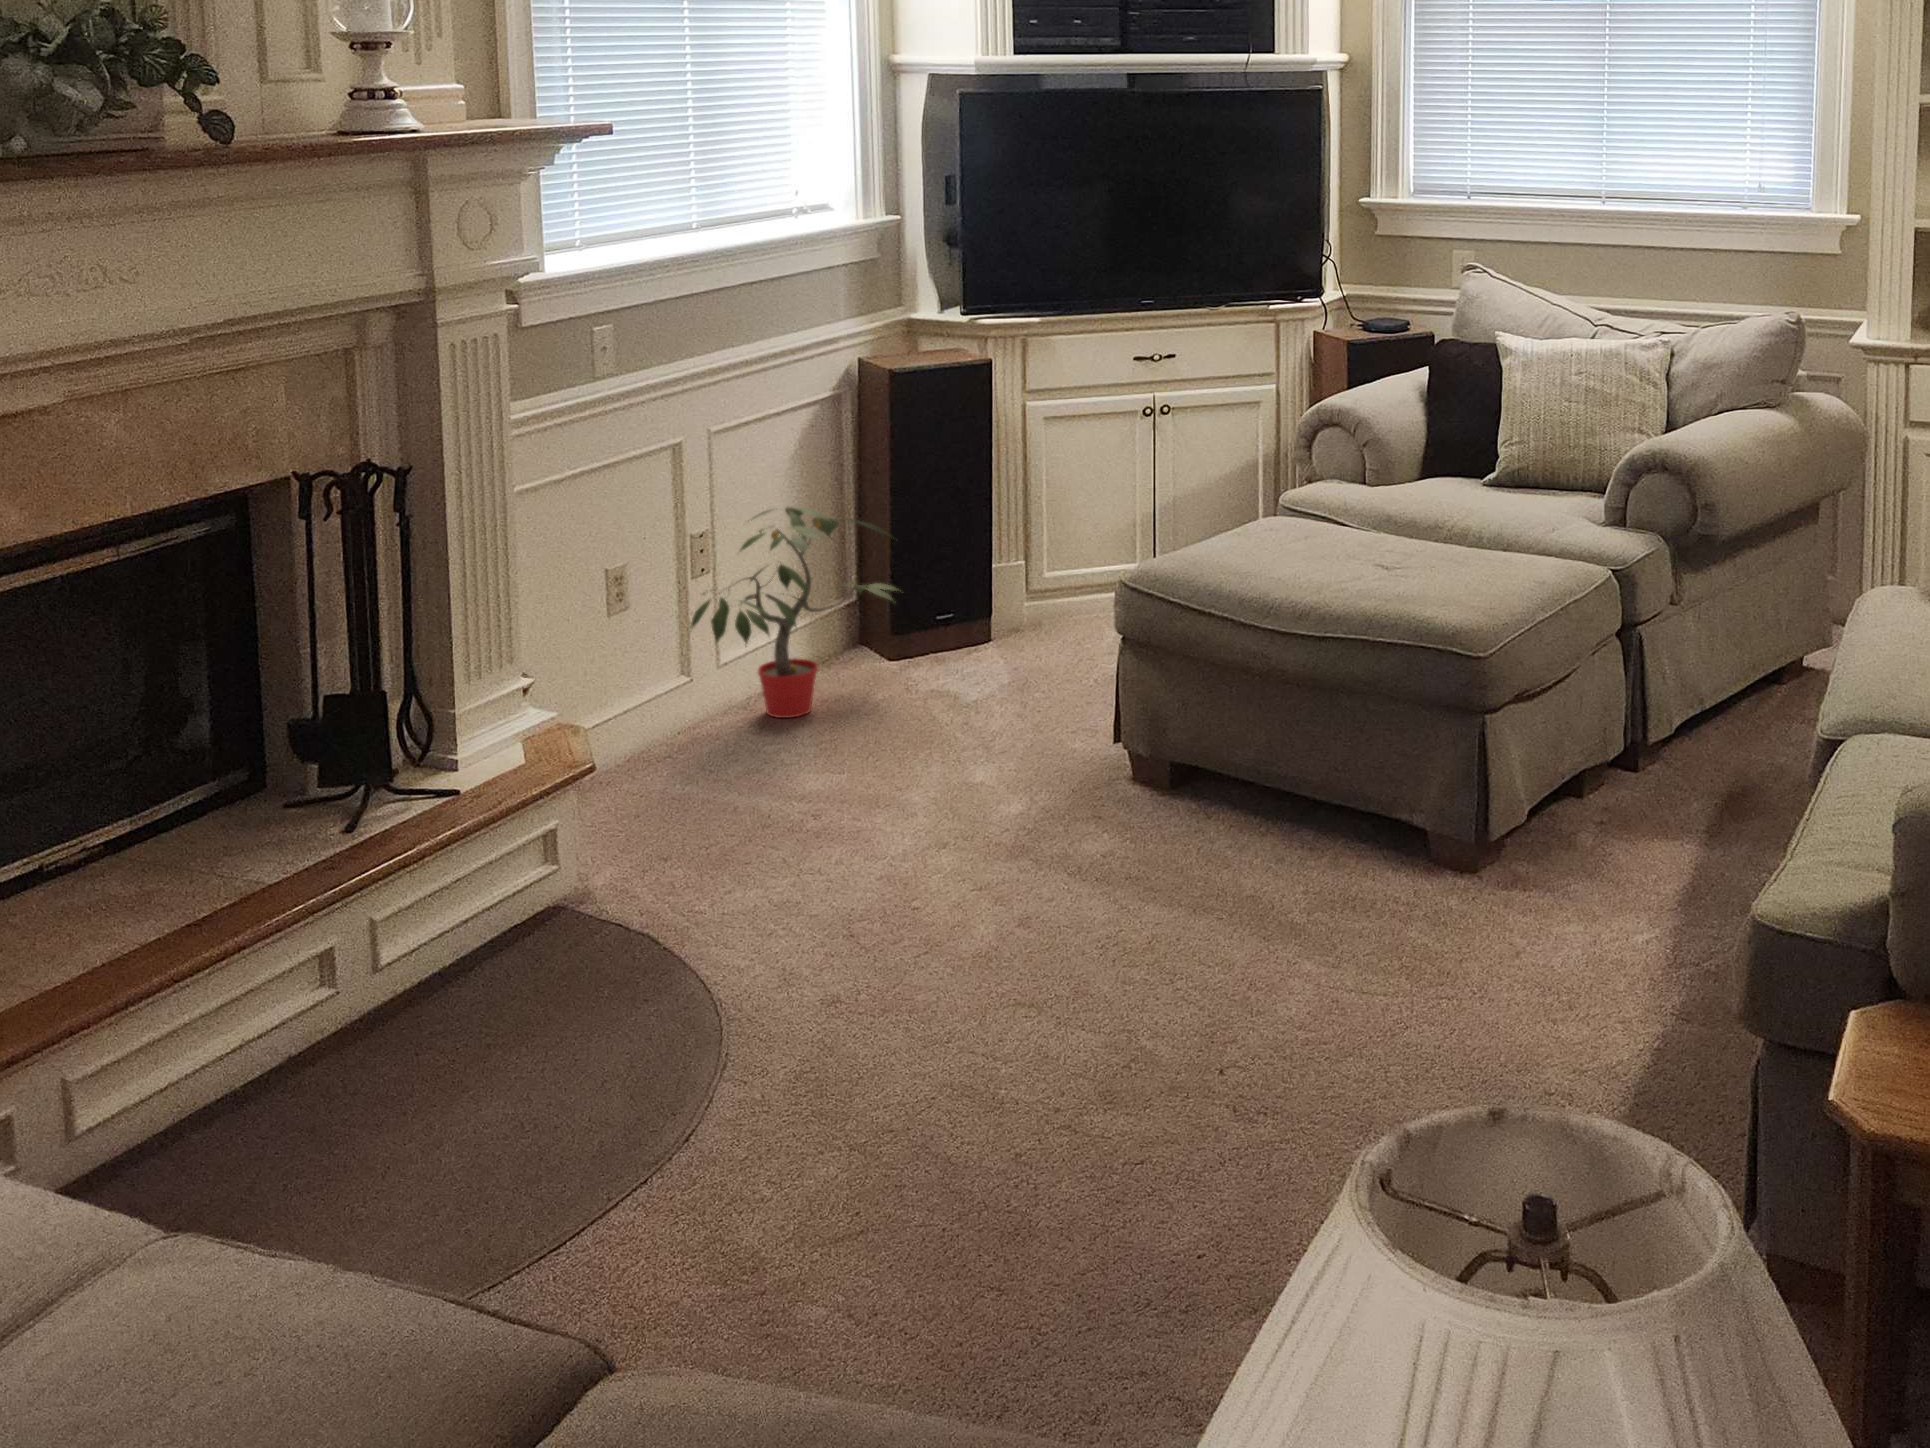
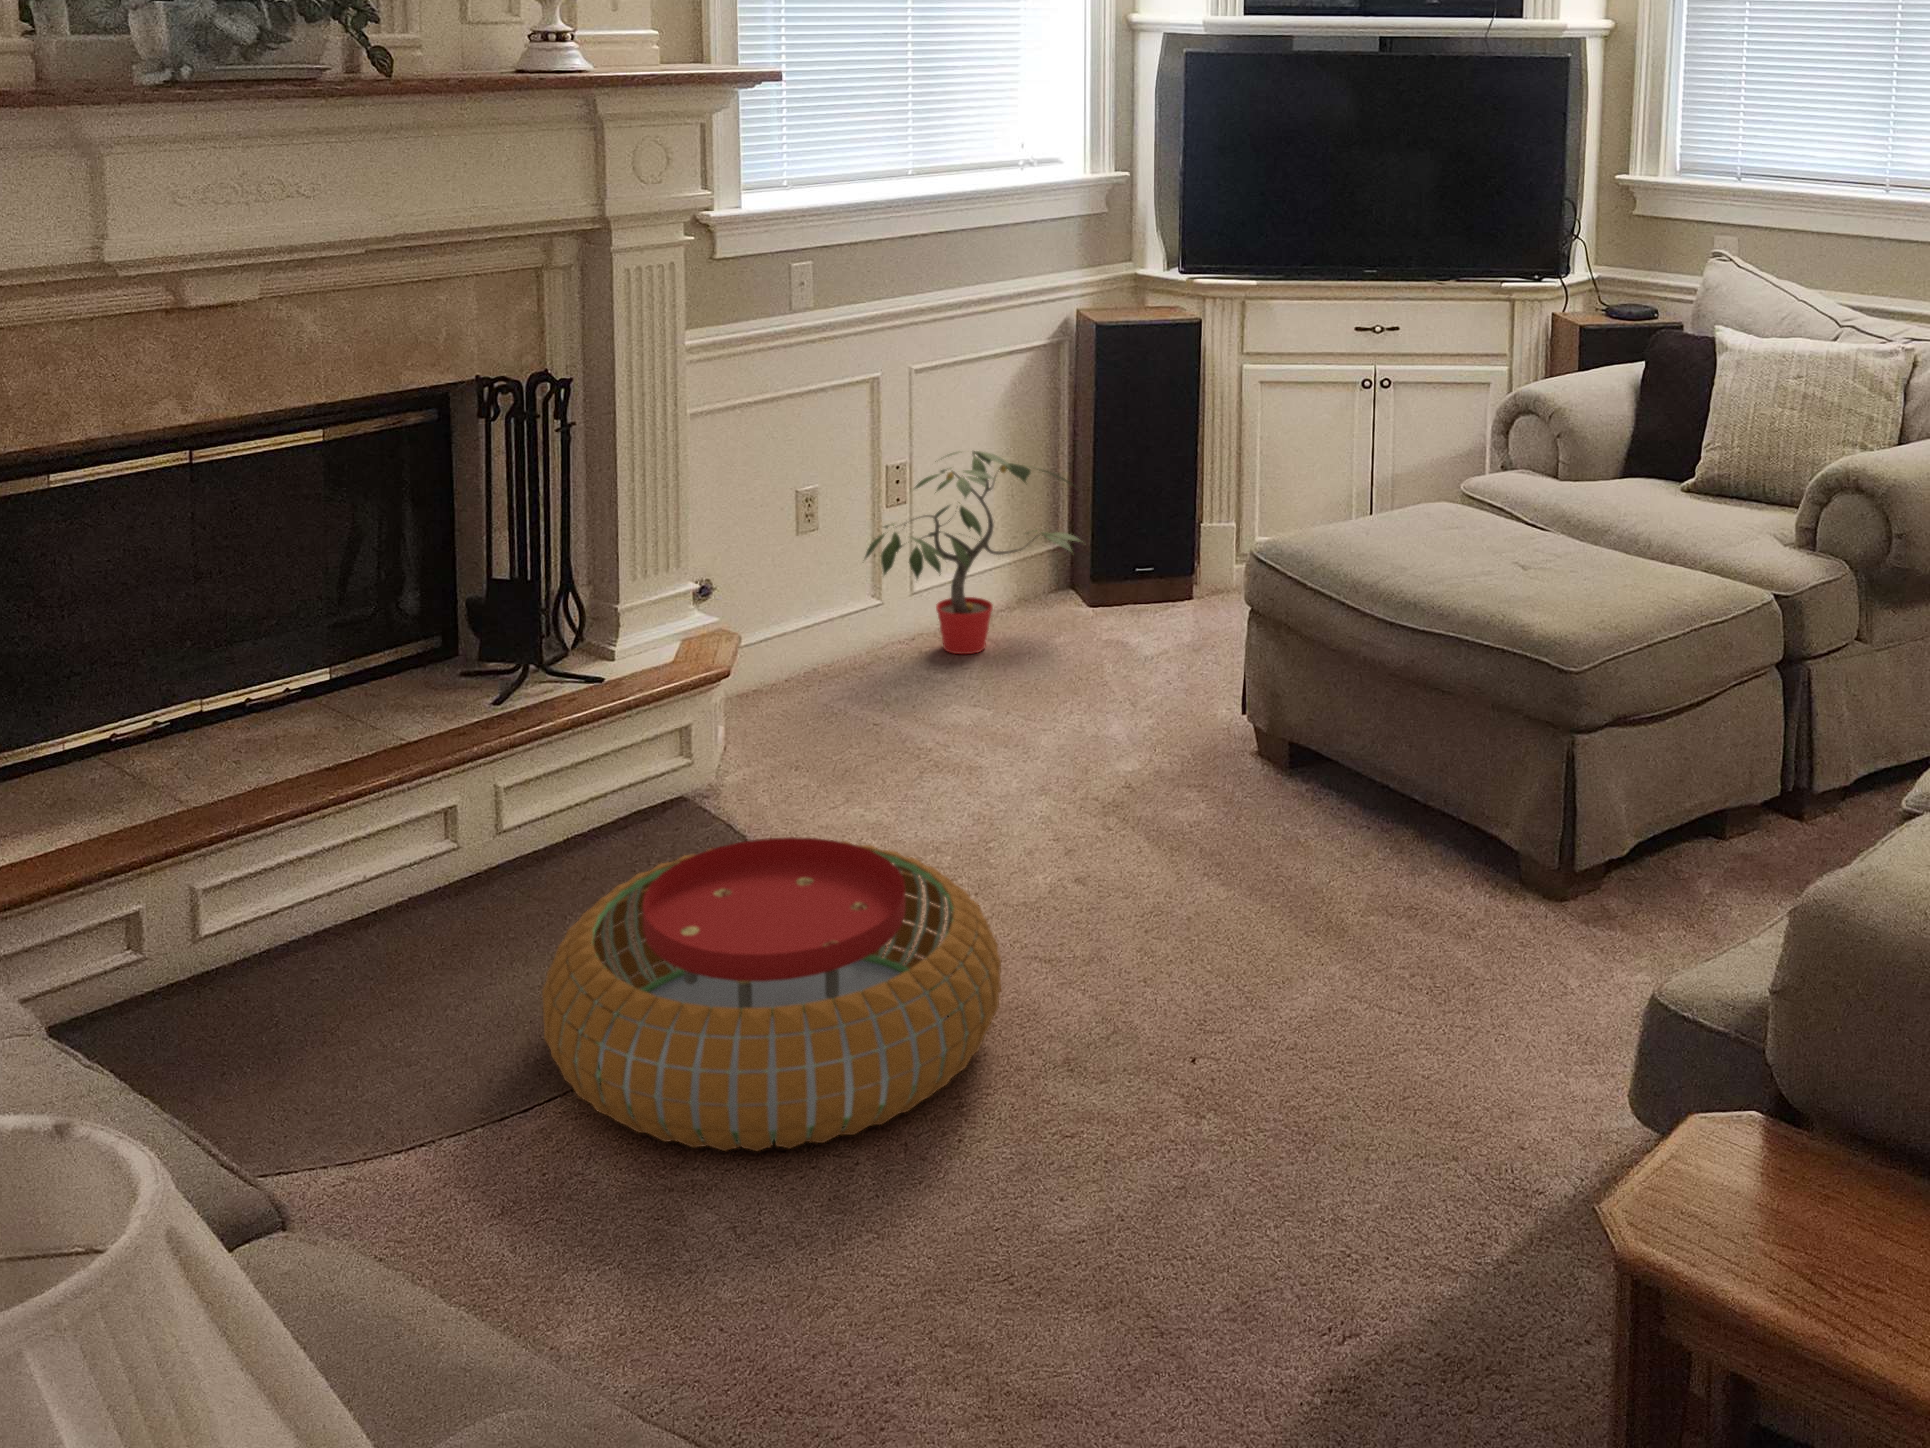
pouf: none [562,895,1031,1212] -> present [542,837,1001,1151]

